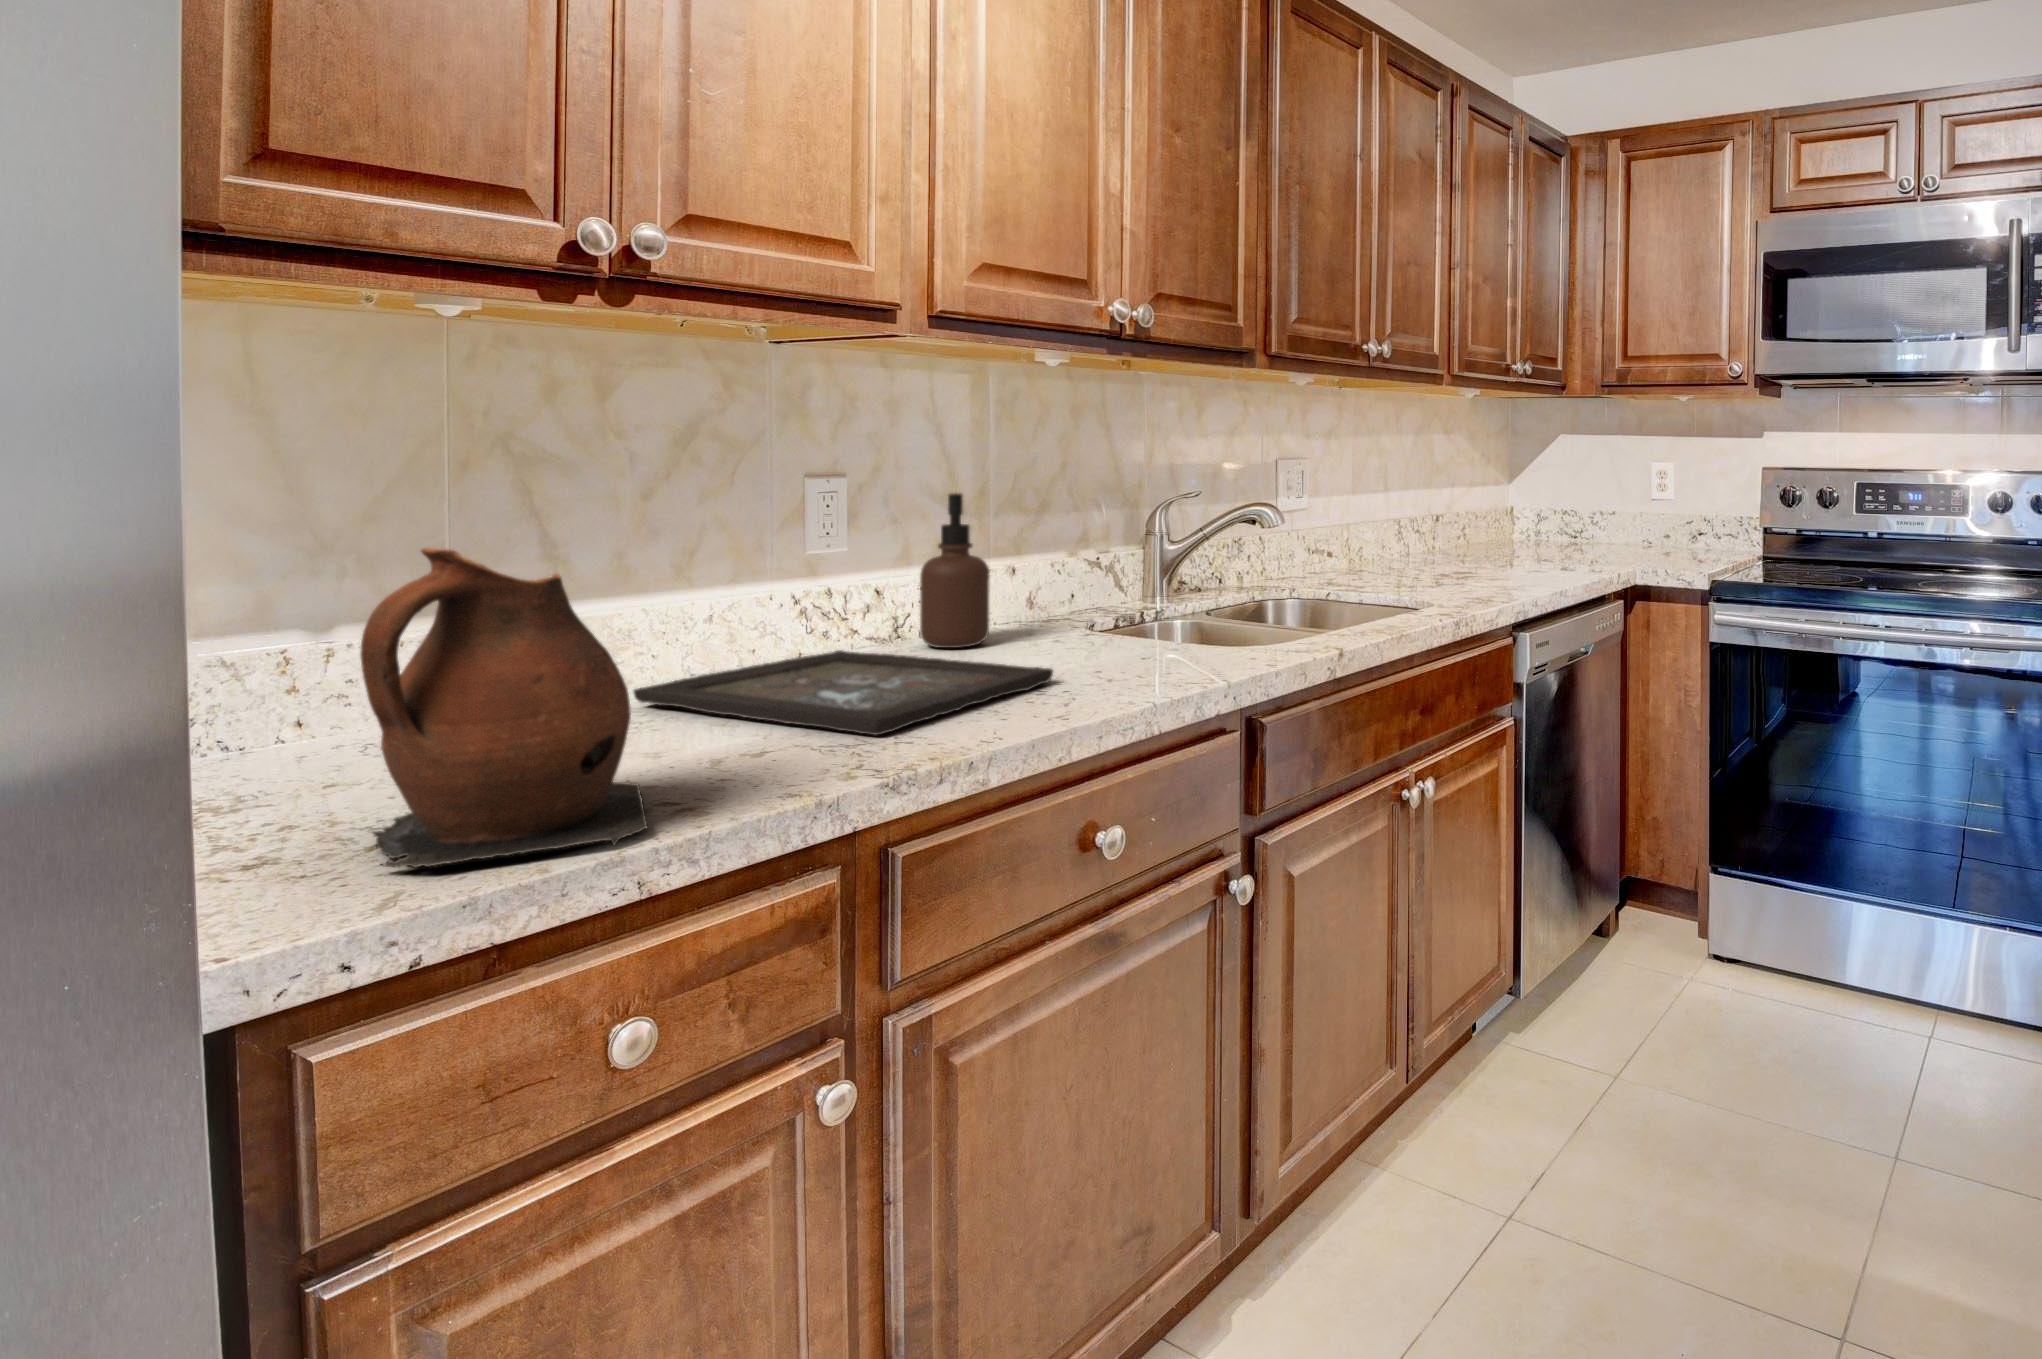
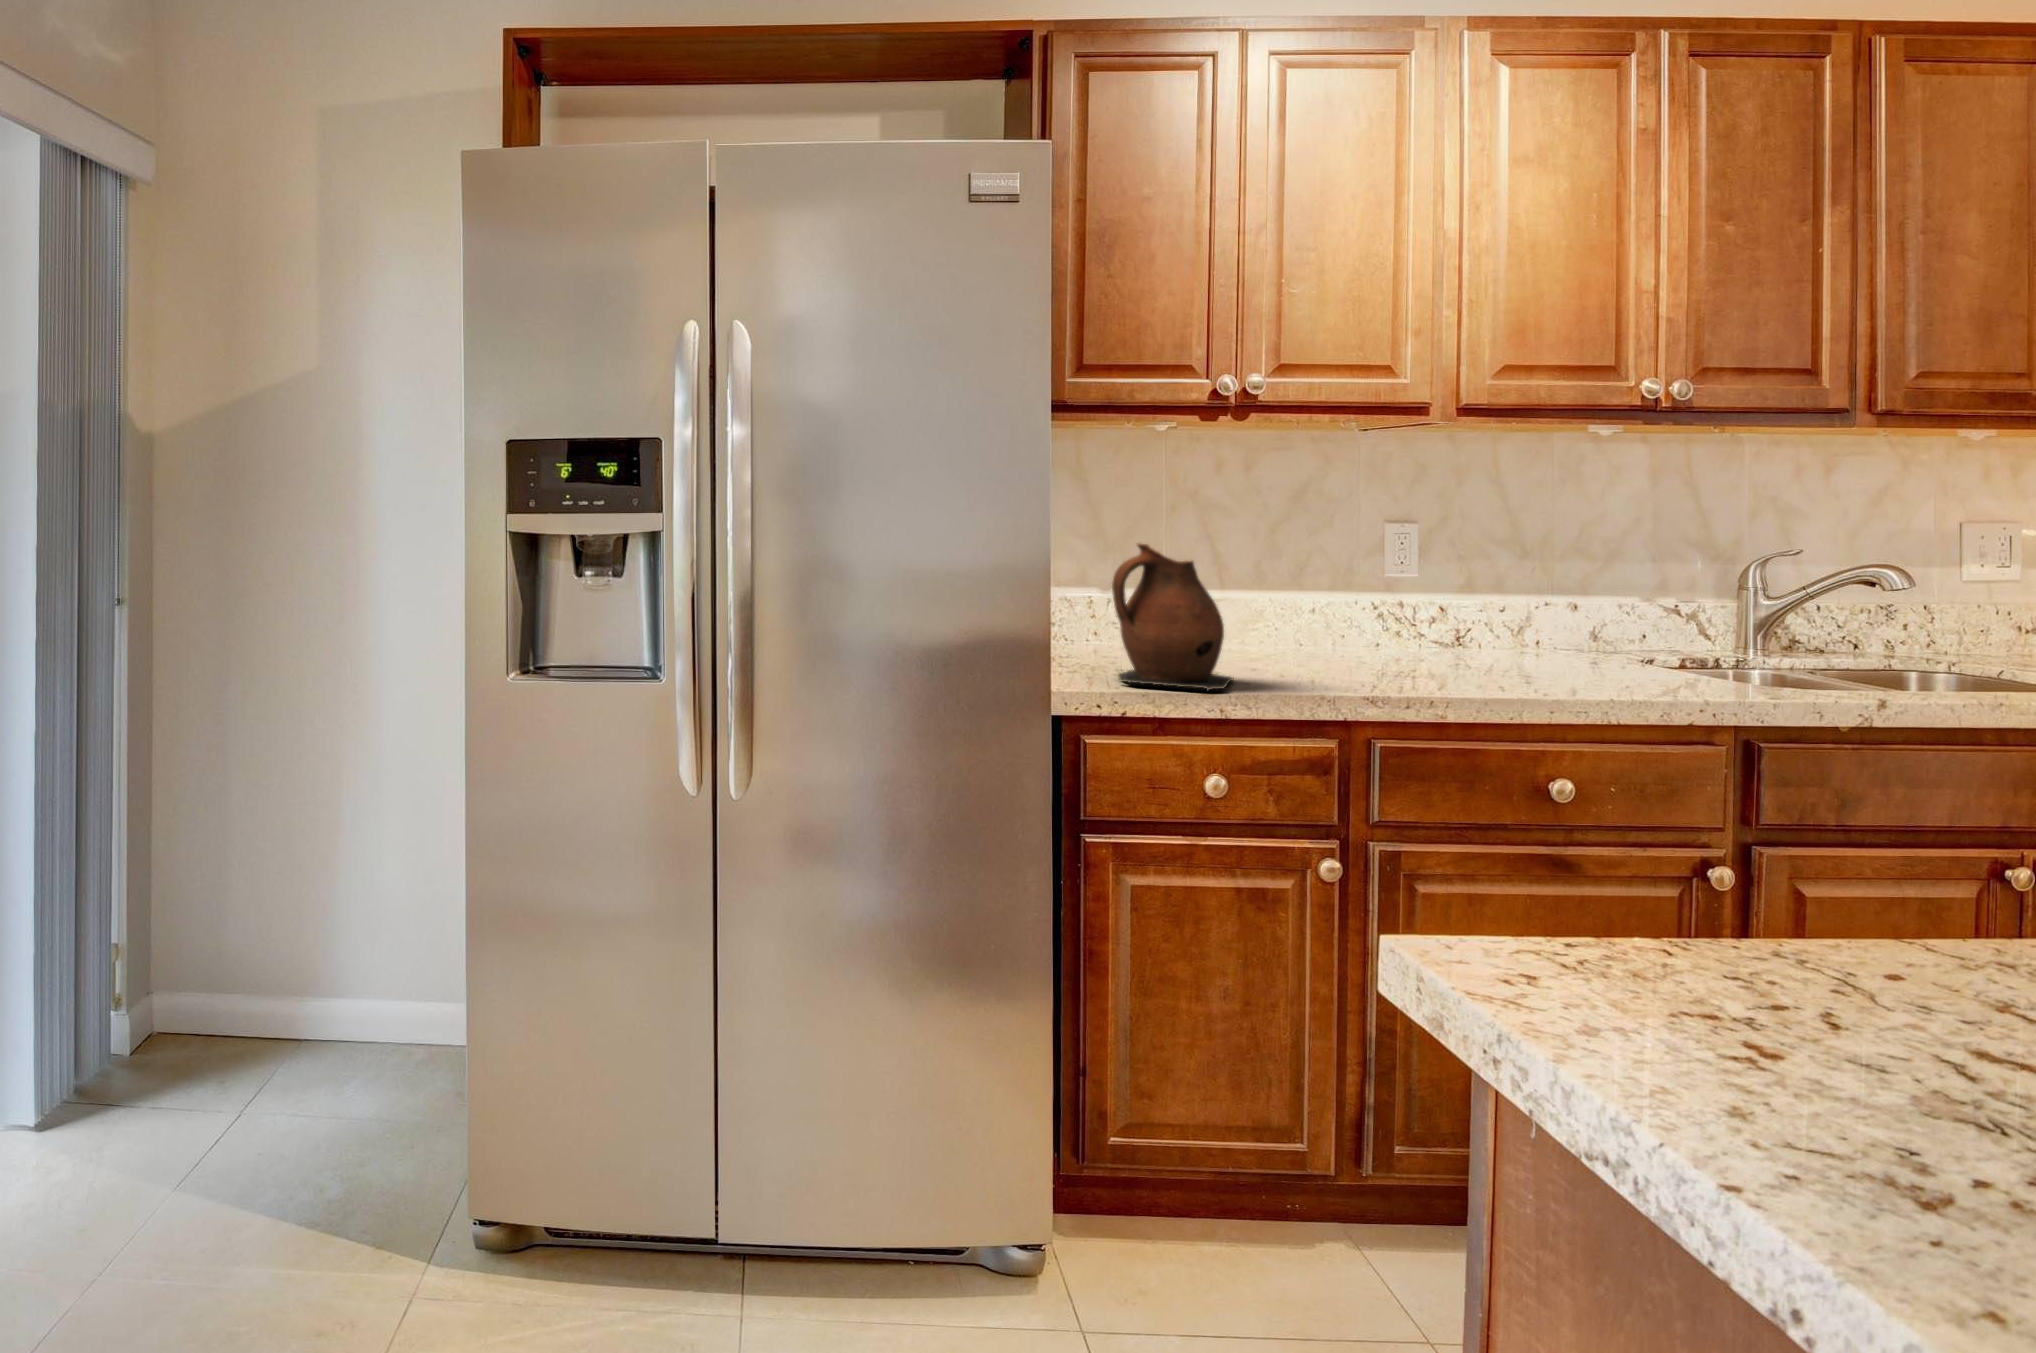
soap dispenser: present [920,493,990,648] -> none [1480,540,1540,661]
tray: present [633,650,1053,735] -> none [1260,646,1549,684]

